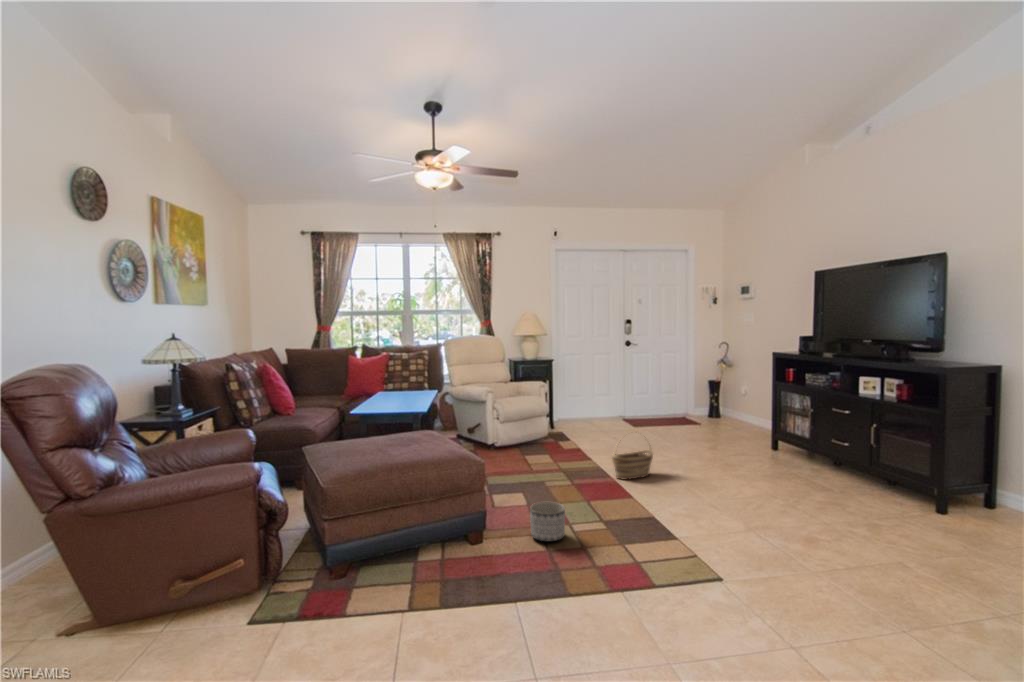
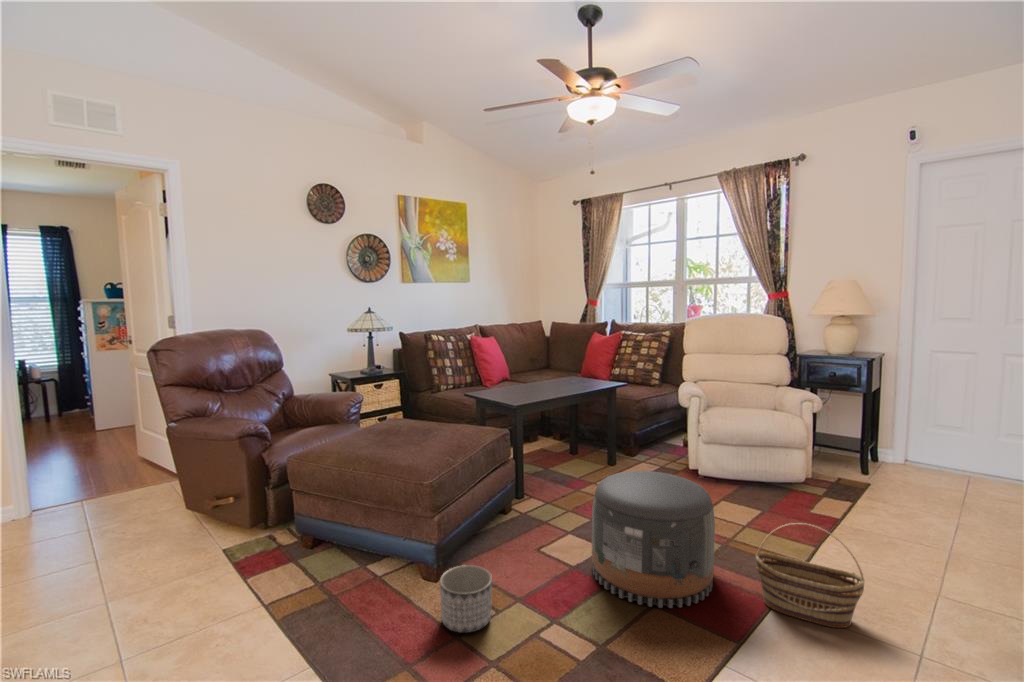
pouf: none [532,429,604,500] -> present [592,471,715,608]

